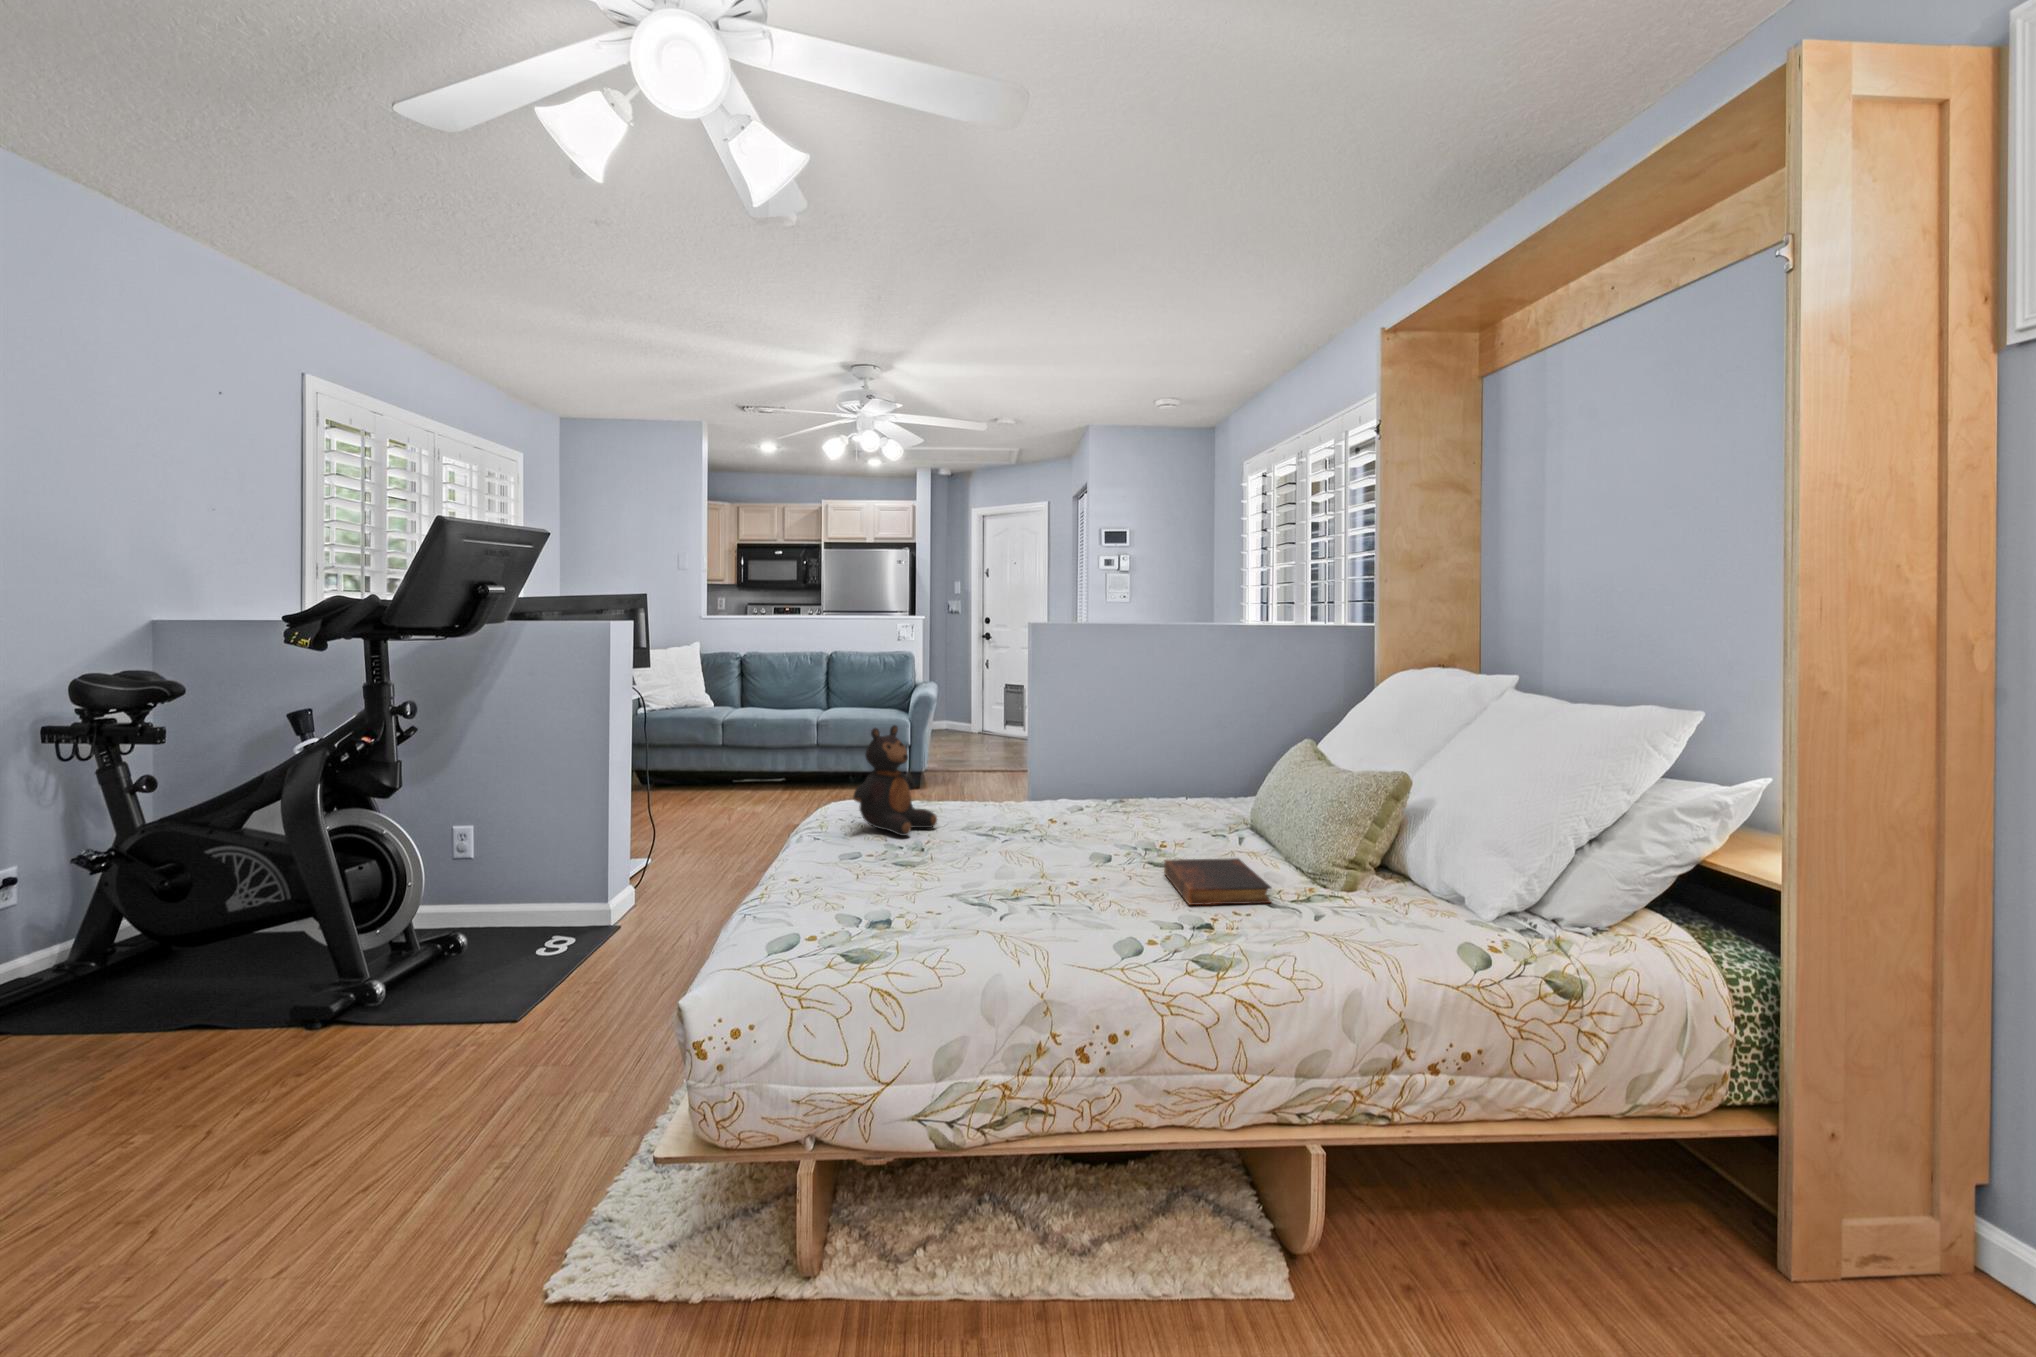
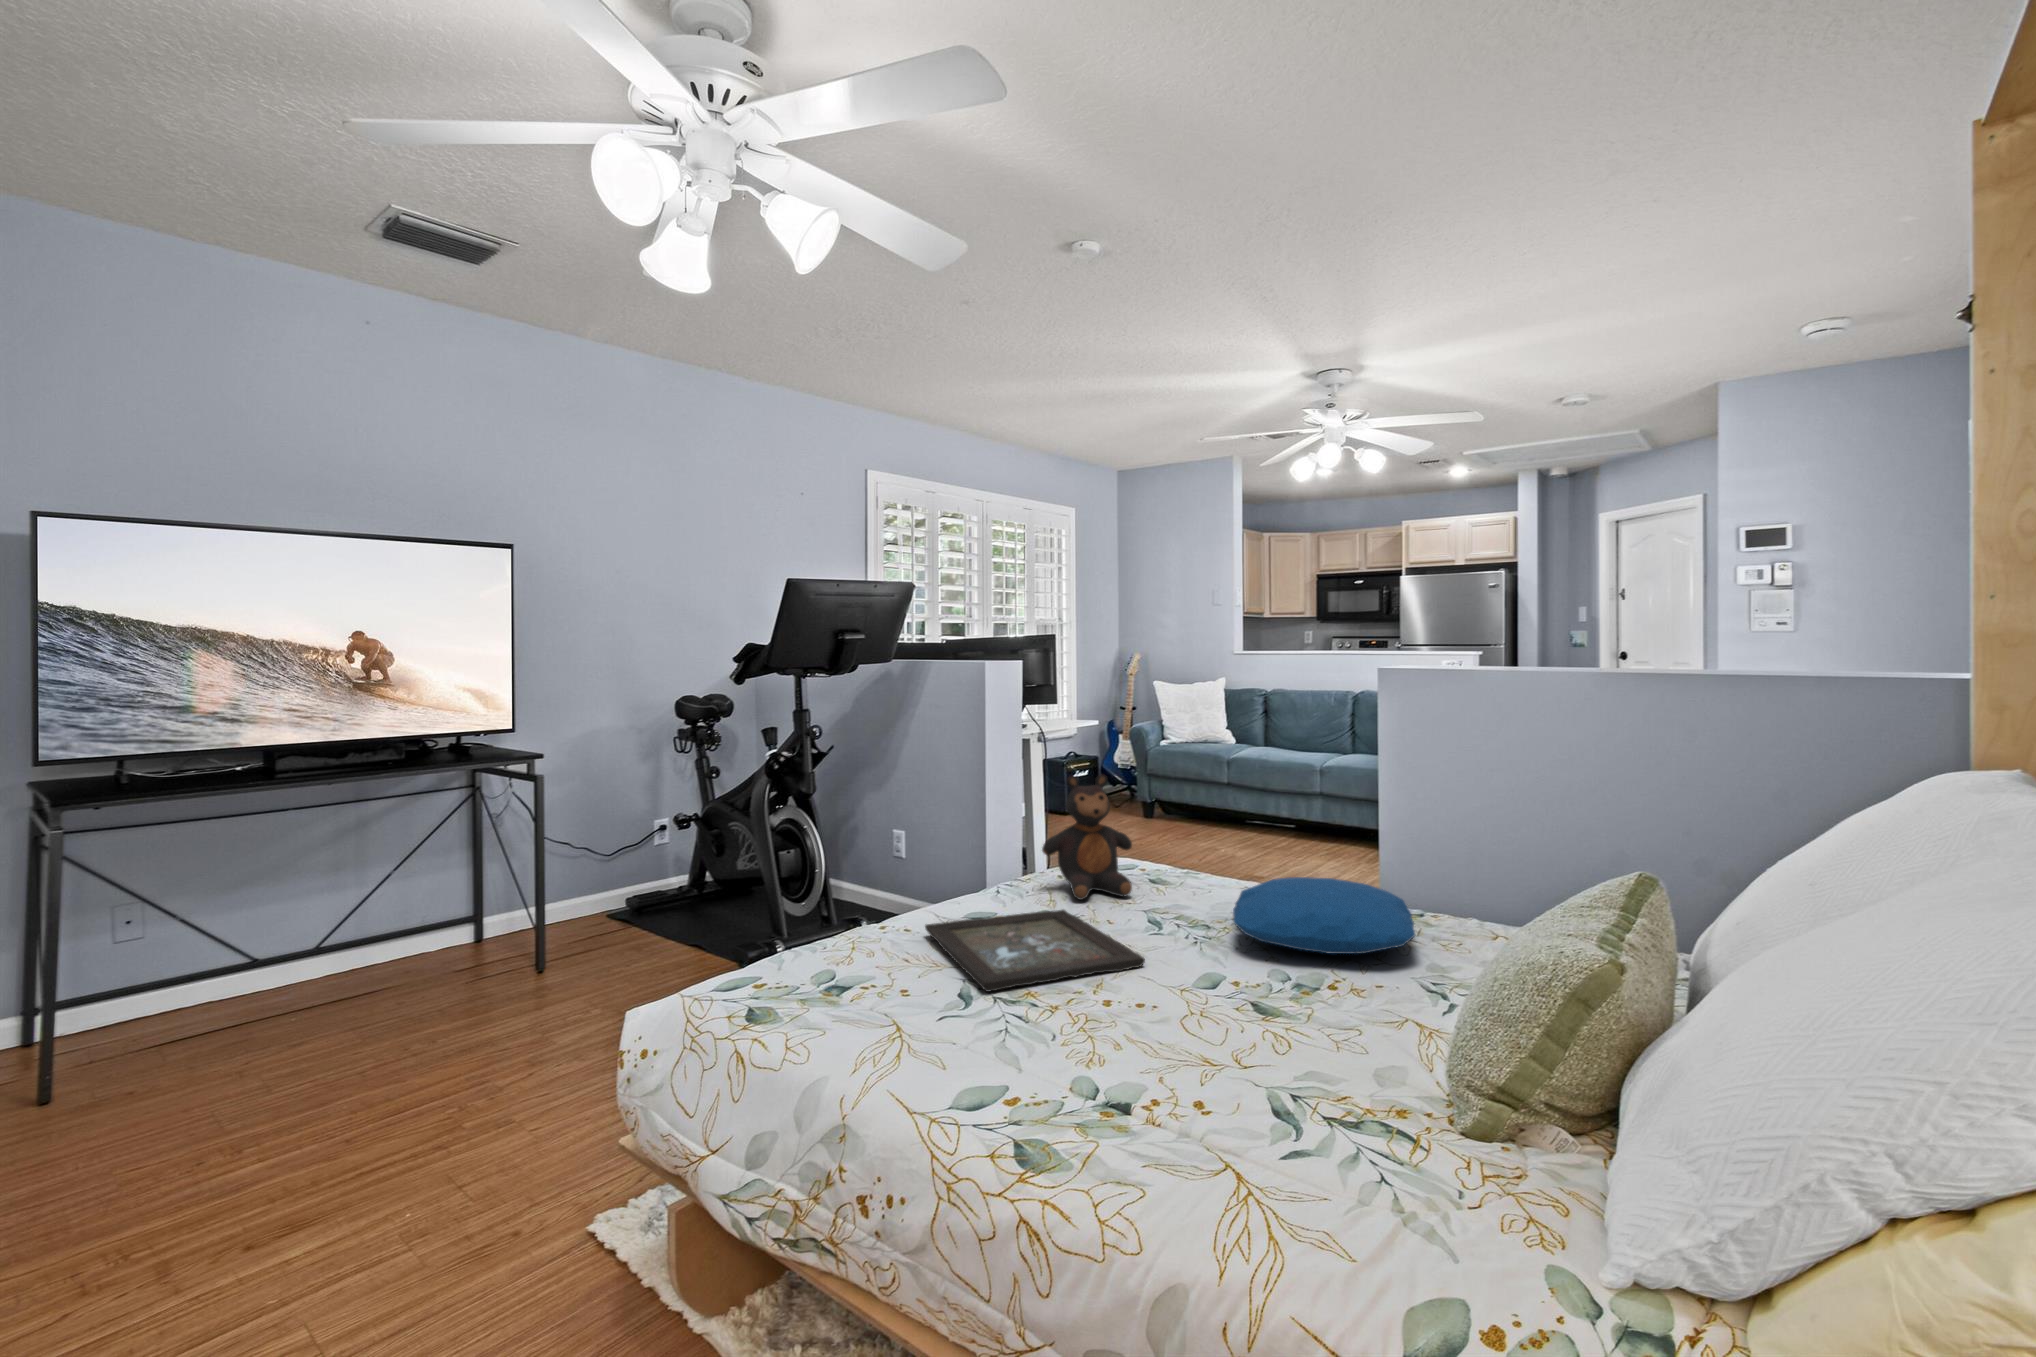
pillow: none [1036,786,1187,834] -> present [1233,877,1415,954]
tray: none [840,842,1049,902] -> present [925,910,1145,992]
book: present [1164,858,1271,905] -> none [1177,996,1352,1101]

